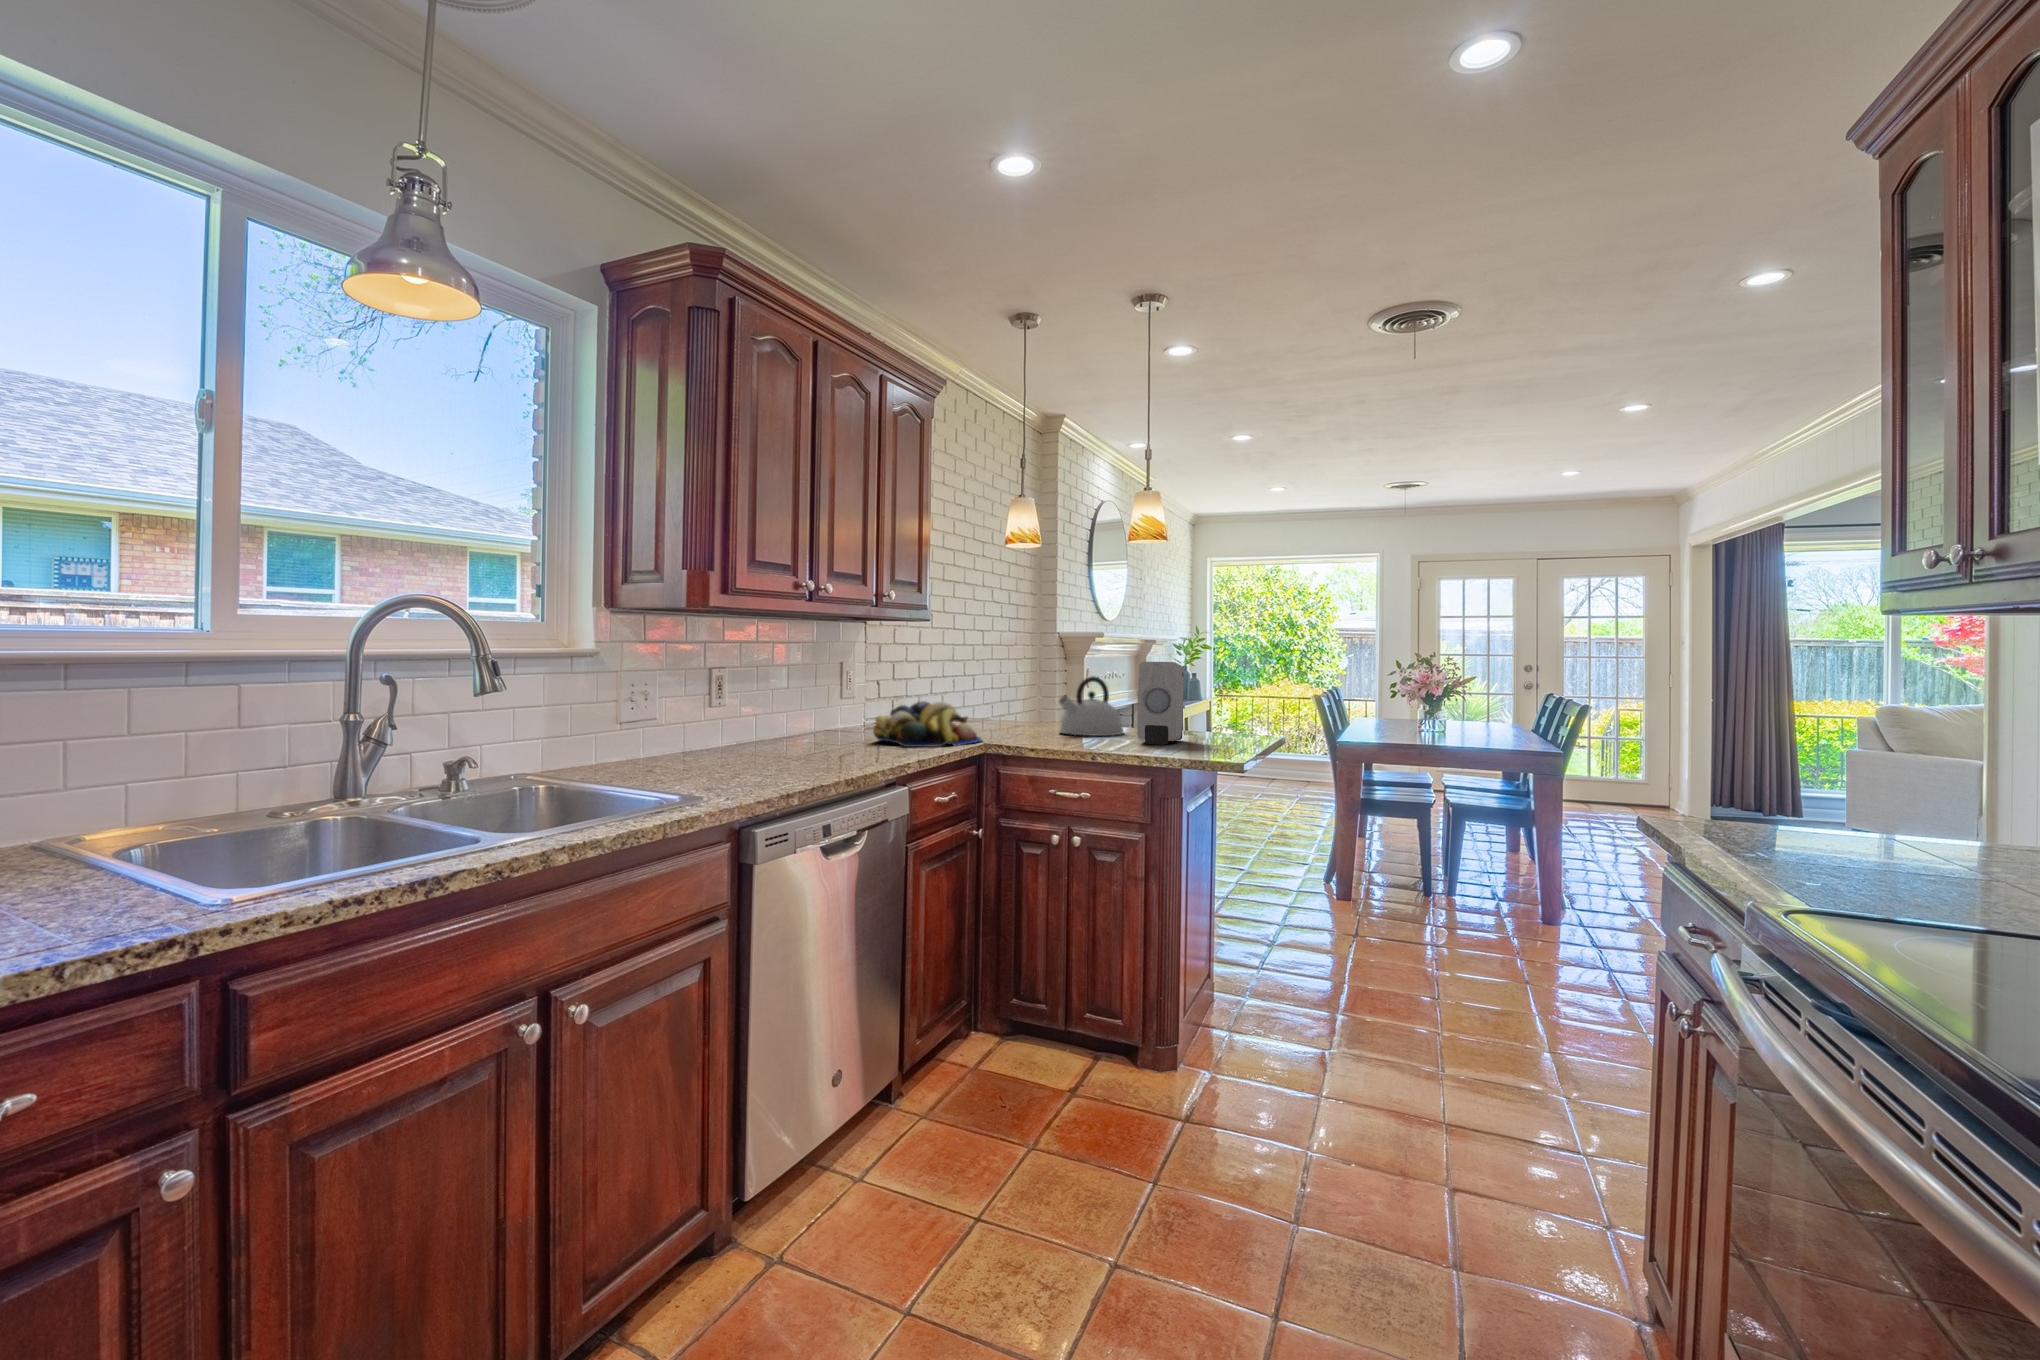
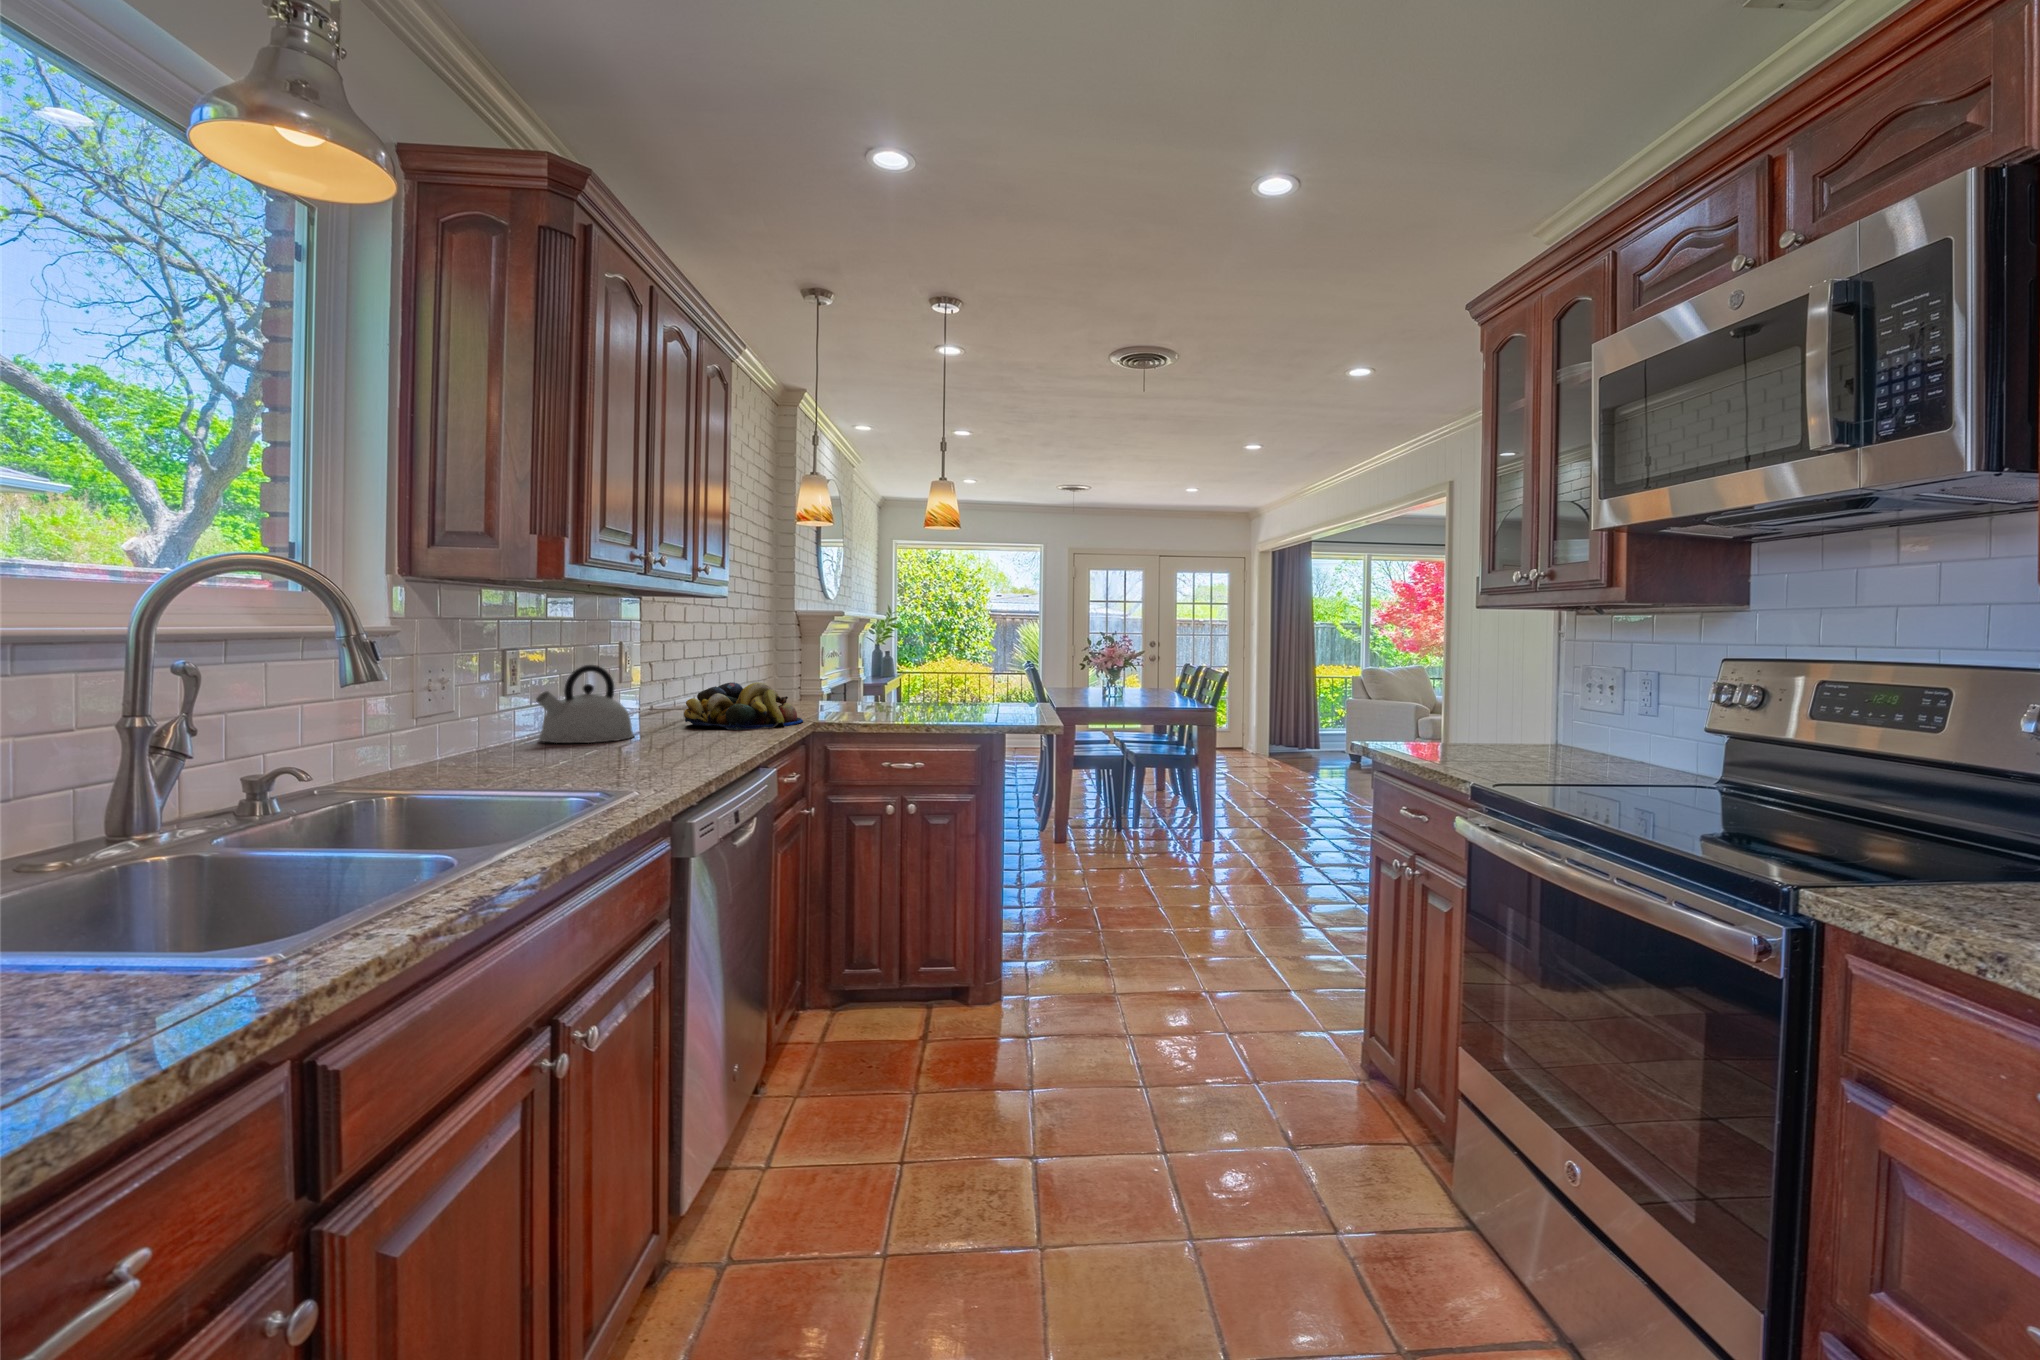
soap dispenser: present [1137,661,1184,745] -> none [957,641,994,716]
kettle: present [1059,676,1123,736] -> present [536,665,634,743]

